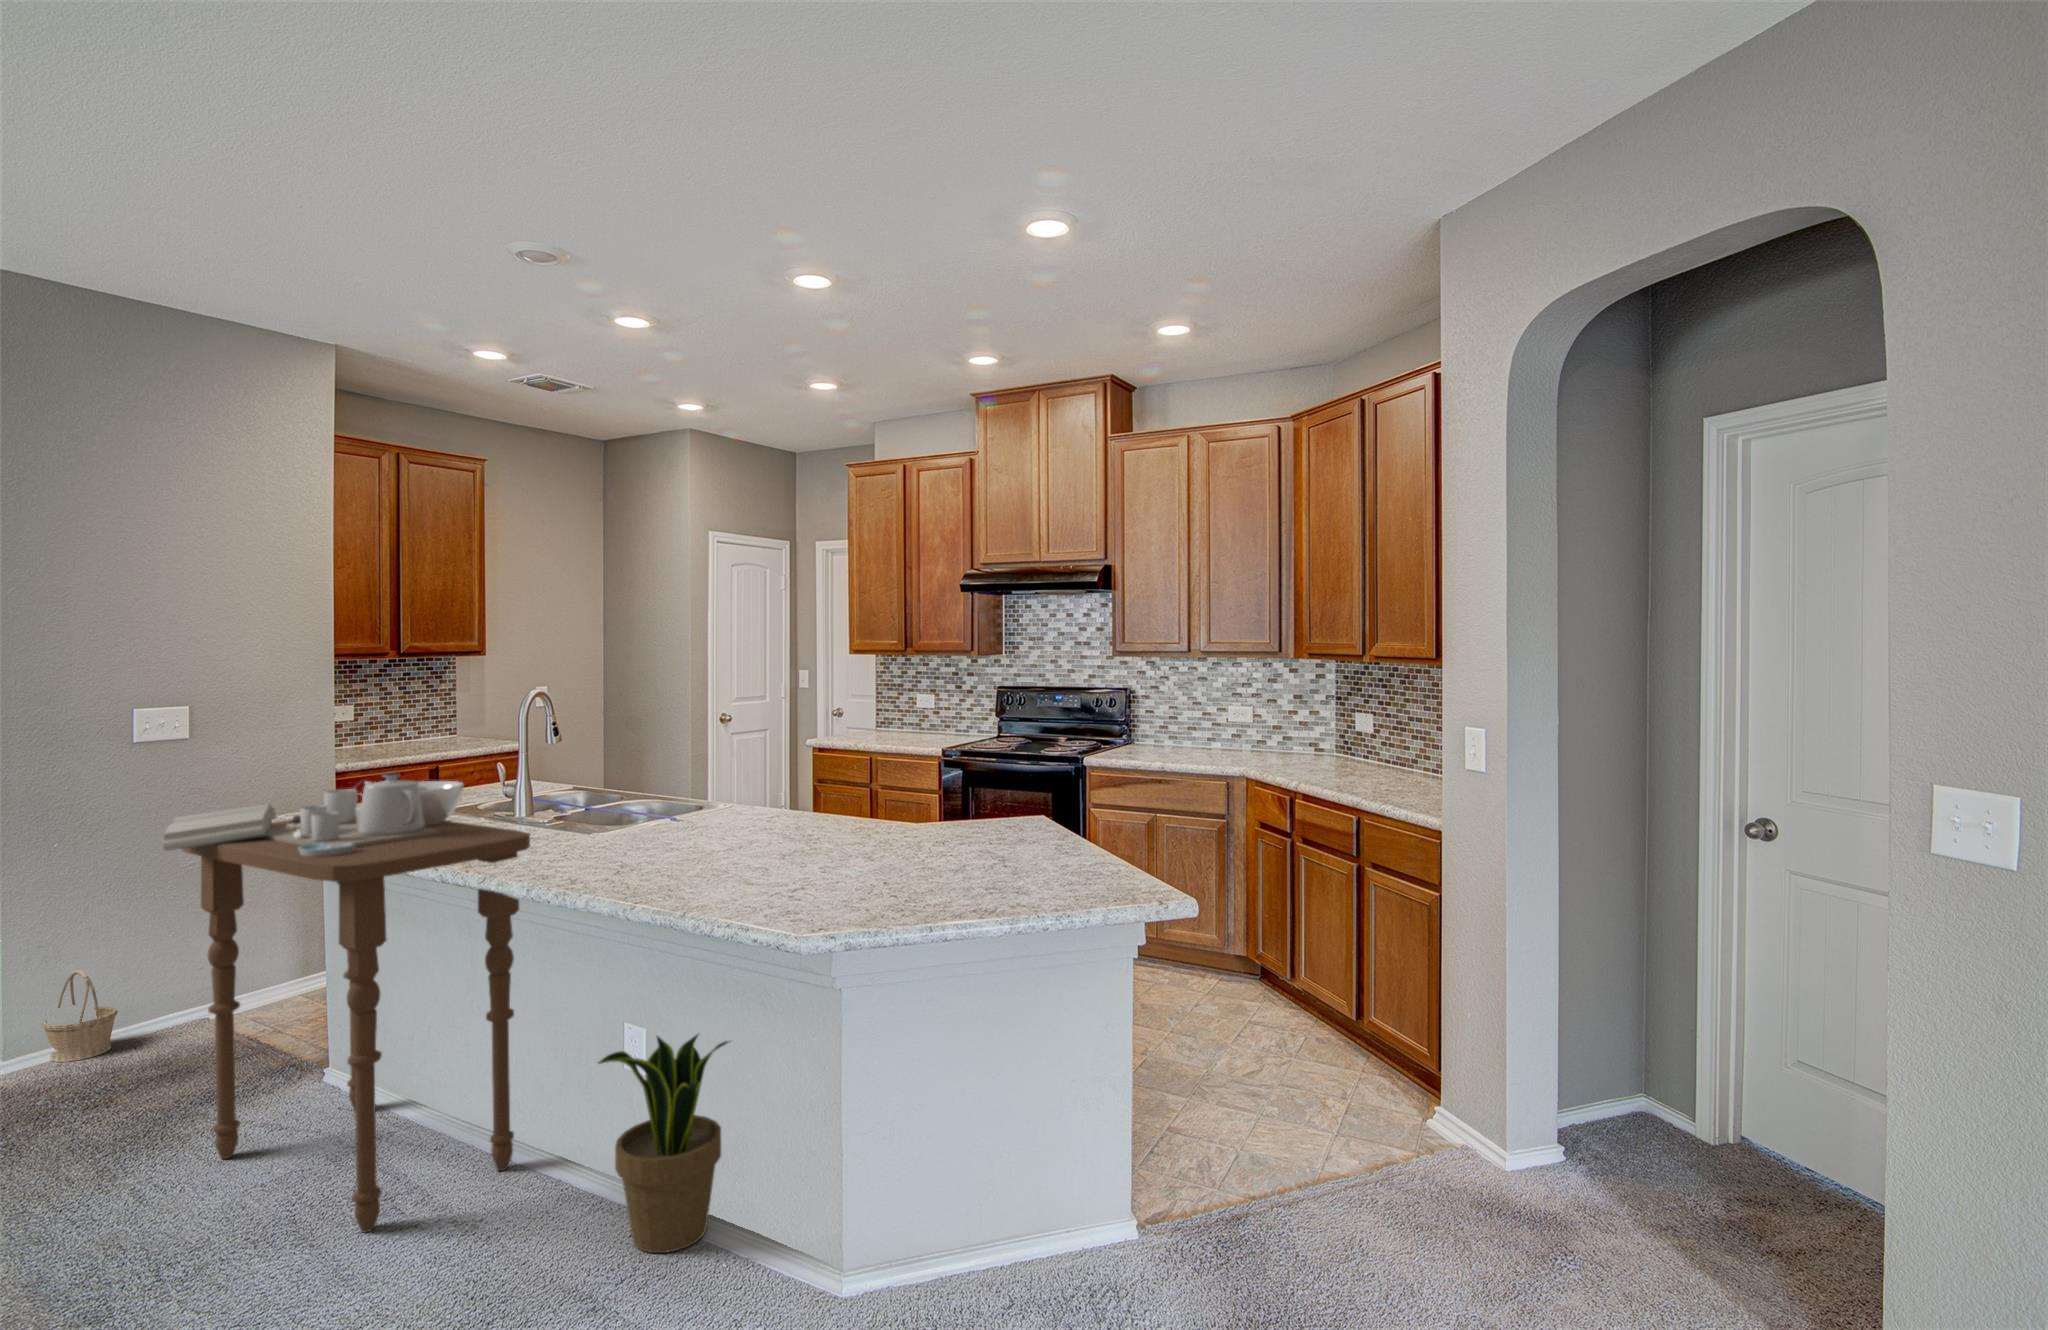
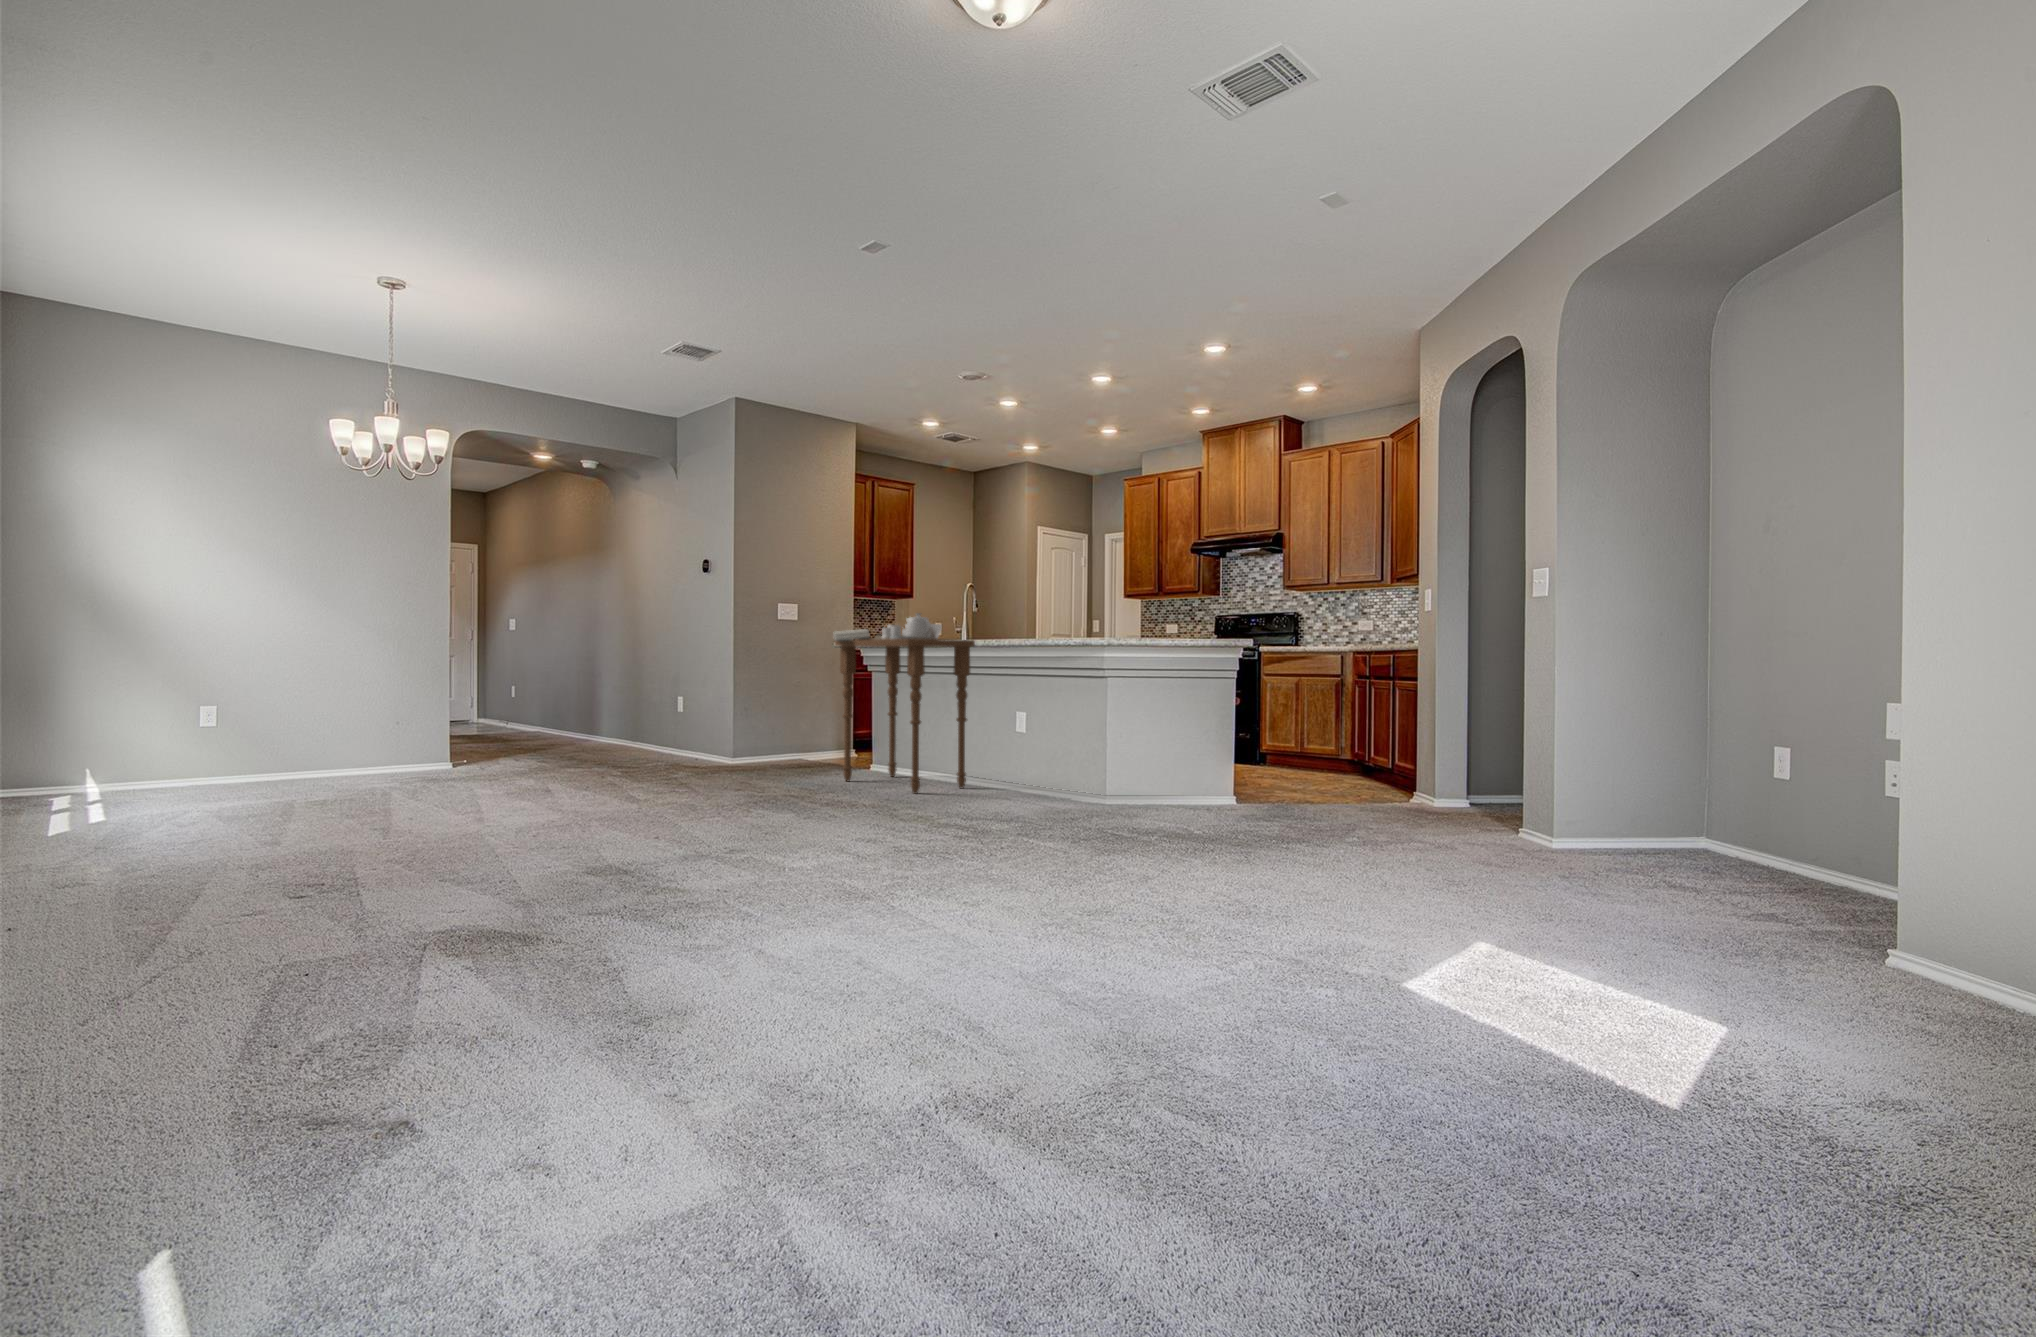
basket: present [42,970,118,1062] -> none [748,724,775,764]
potted plant: present [599,1035,728,1253] -> none [1009,713,1063,802]

